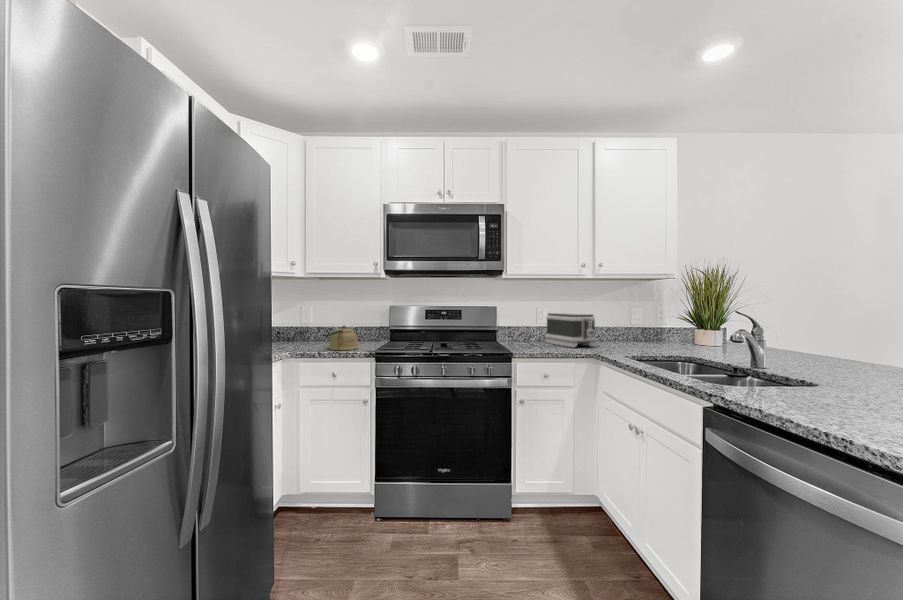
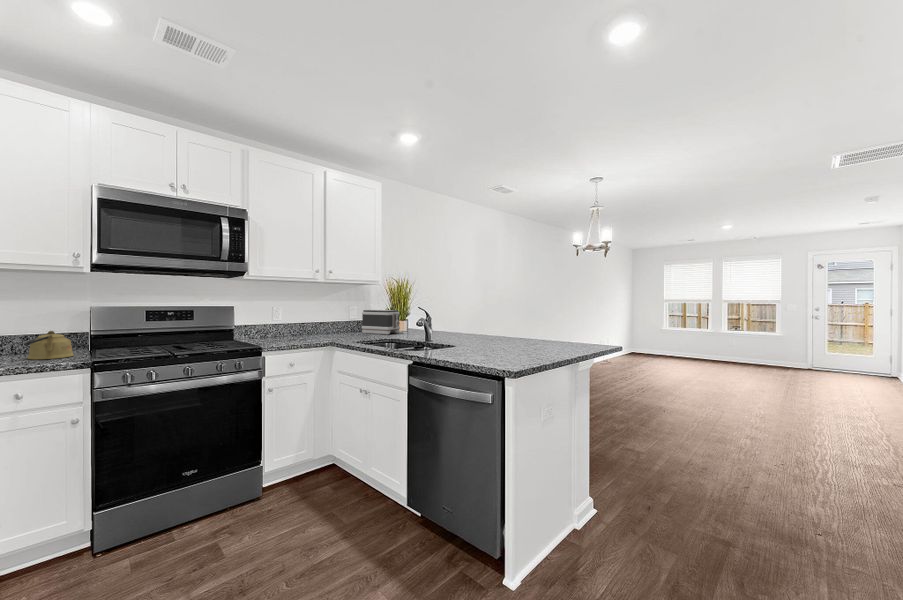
toaster: present [546,313,595,347] -> present [362,310,400,334]

